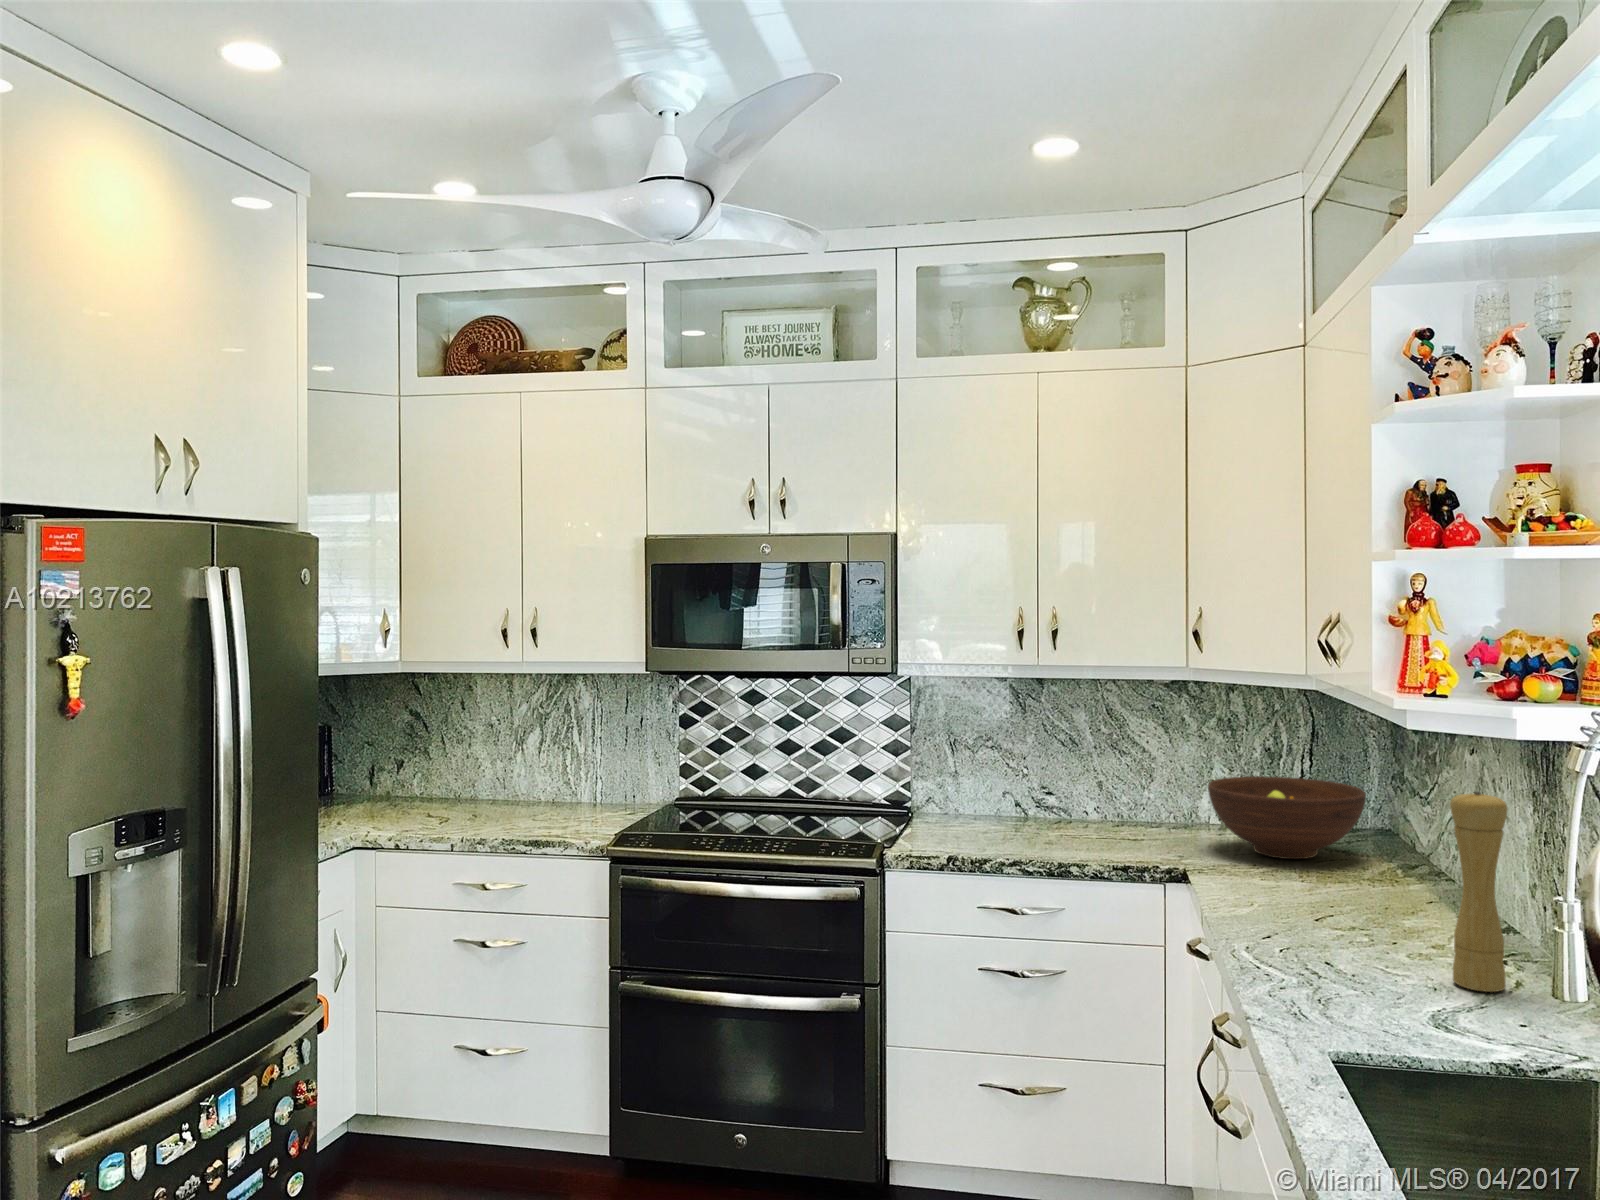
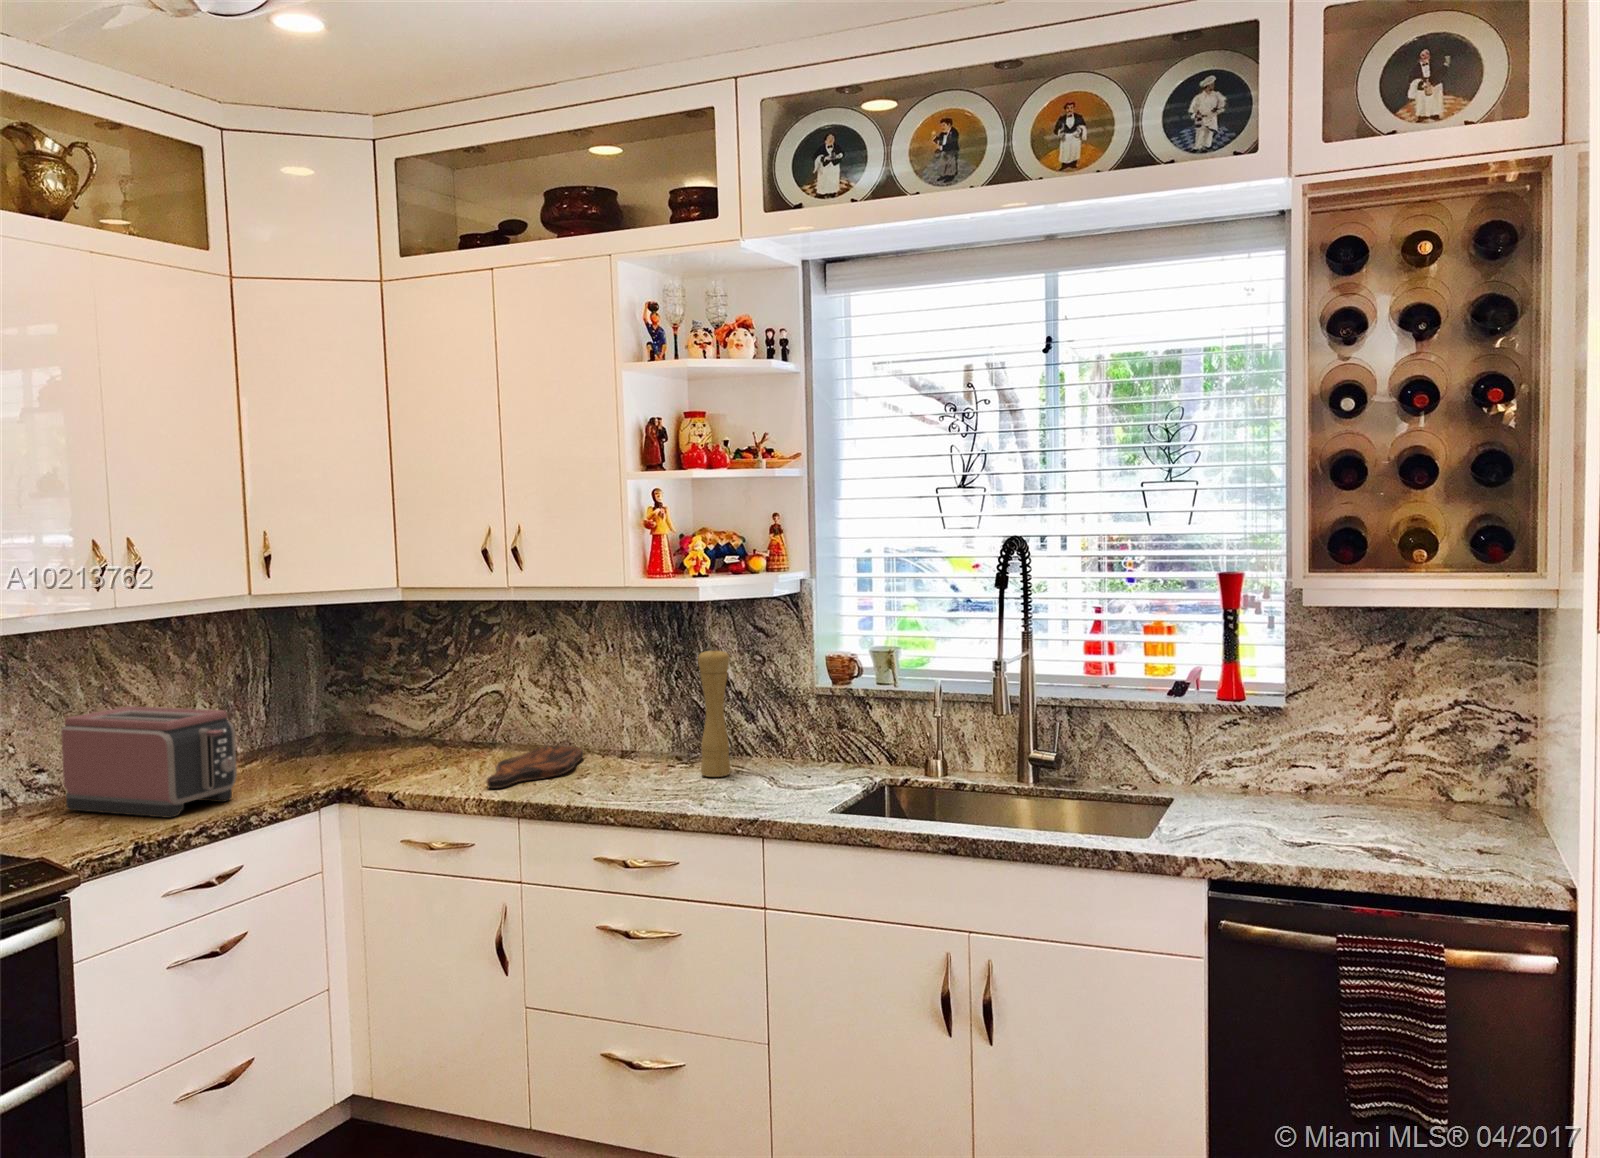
toaster: none [1019,751,1105,850] -> present [61,706,237,818]
fruit bowl: present [1208,776,1366,859] -> none [280,690,423,765]
cutting board: none [1241,887,1459,921] -> present [486,746,583,788]

